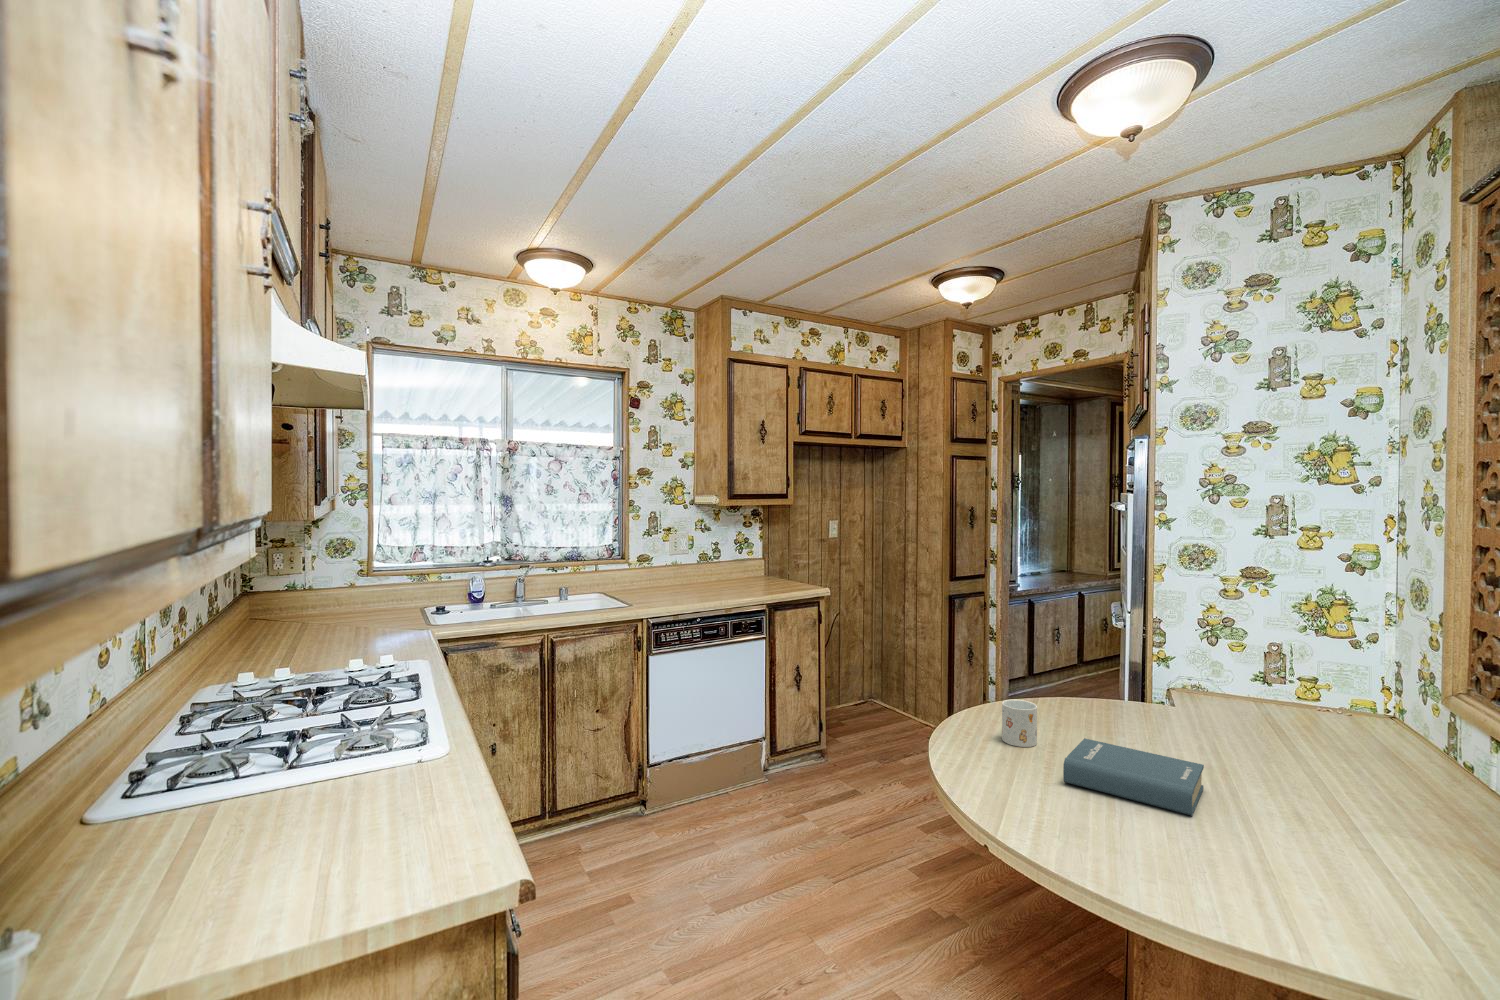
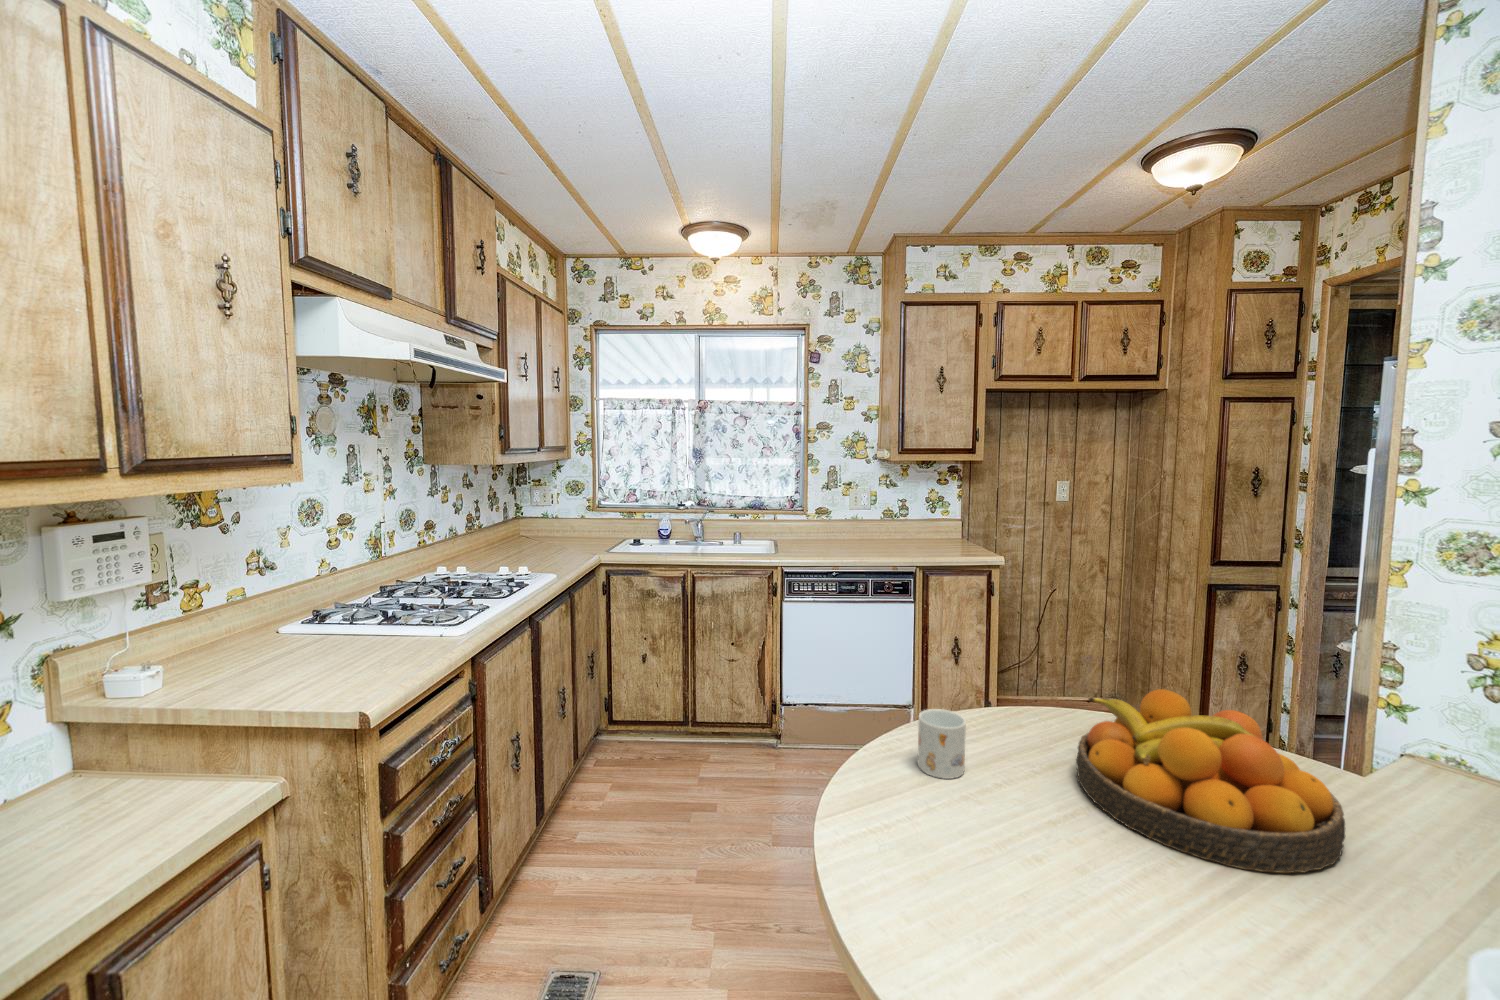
fruit bowl: none [1068,660,1222,748] -> present [1076,689,1345,873]
book: present [1063,738,1204,816] -> none [883,786,1101,957]

